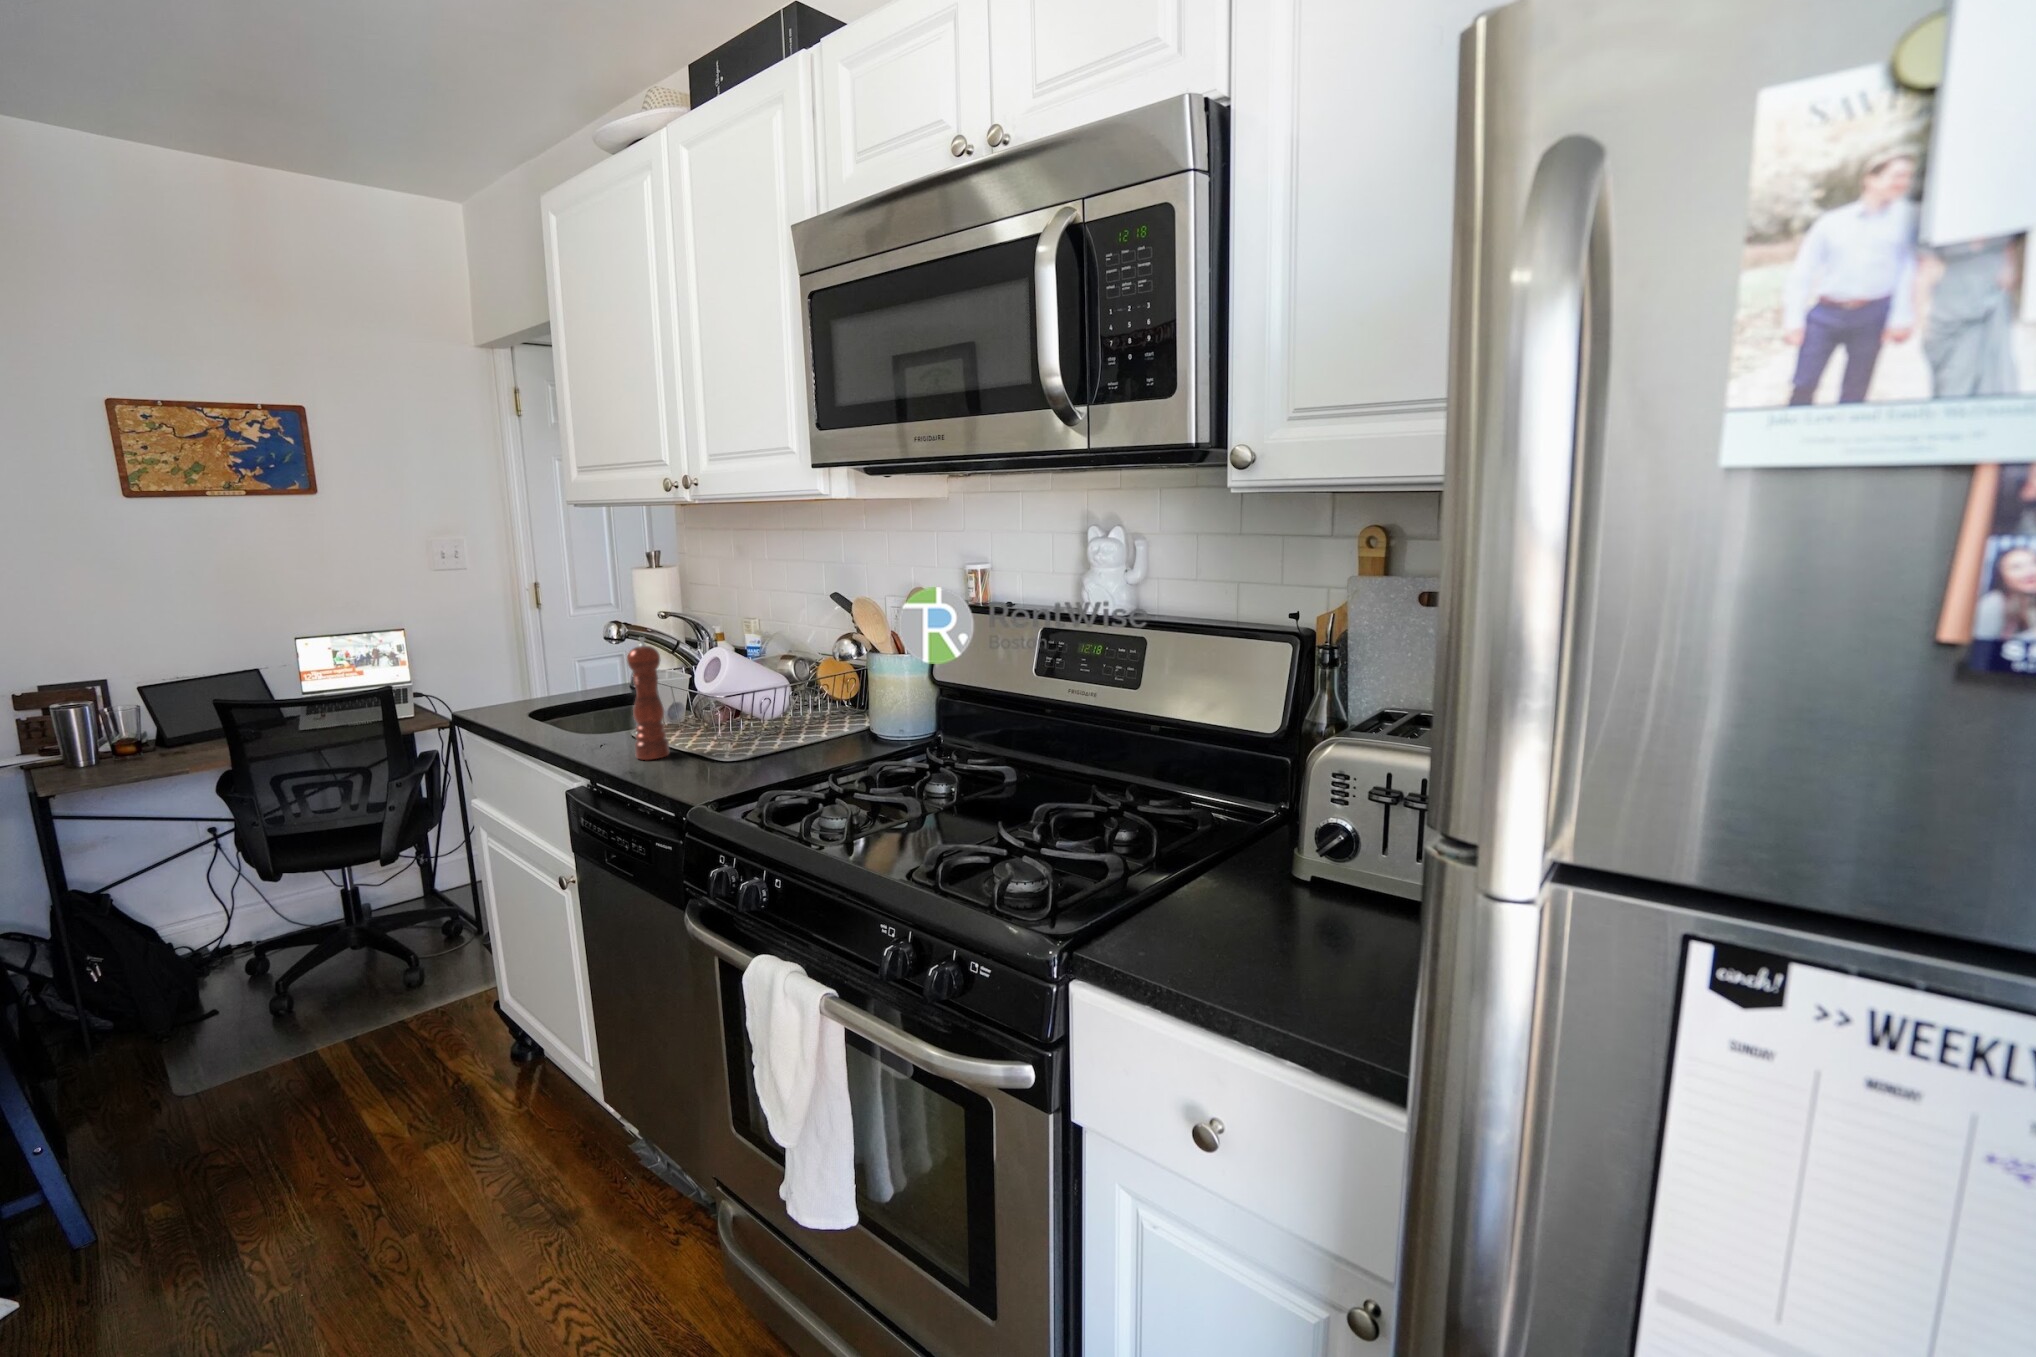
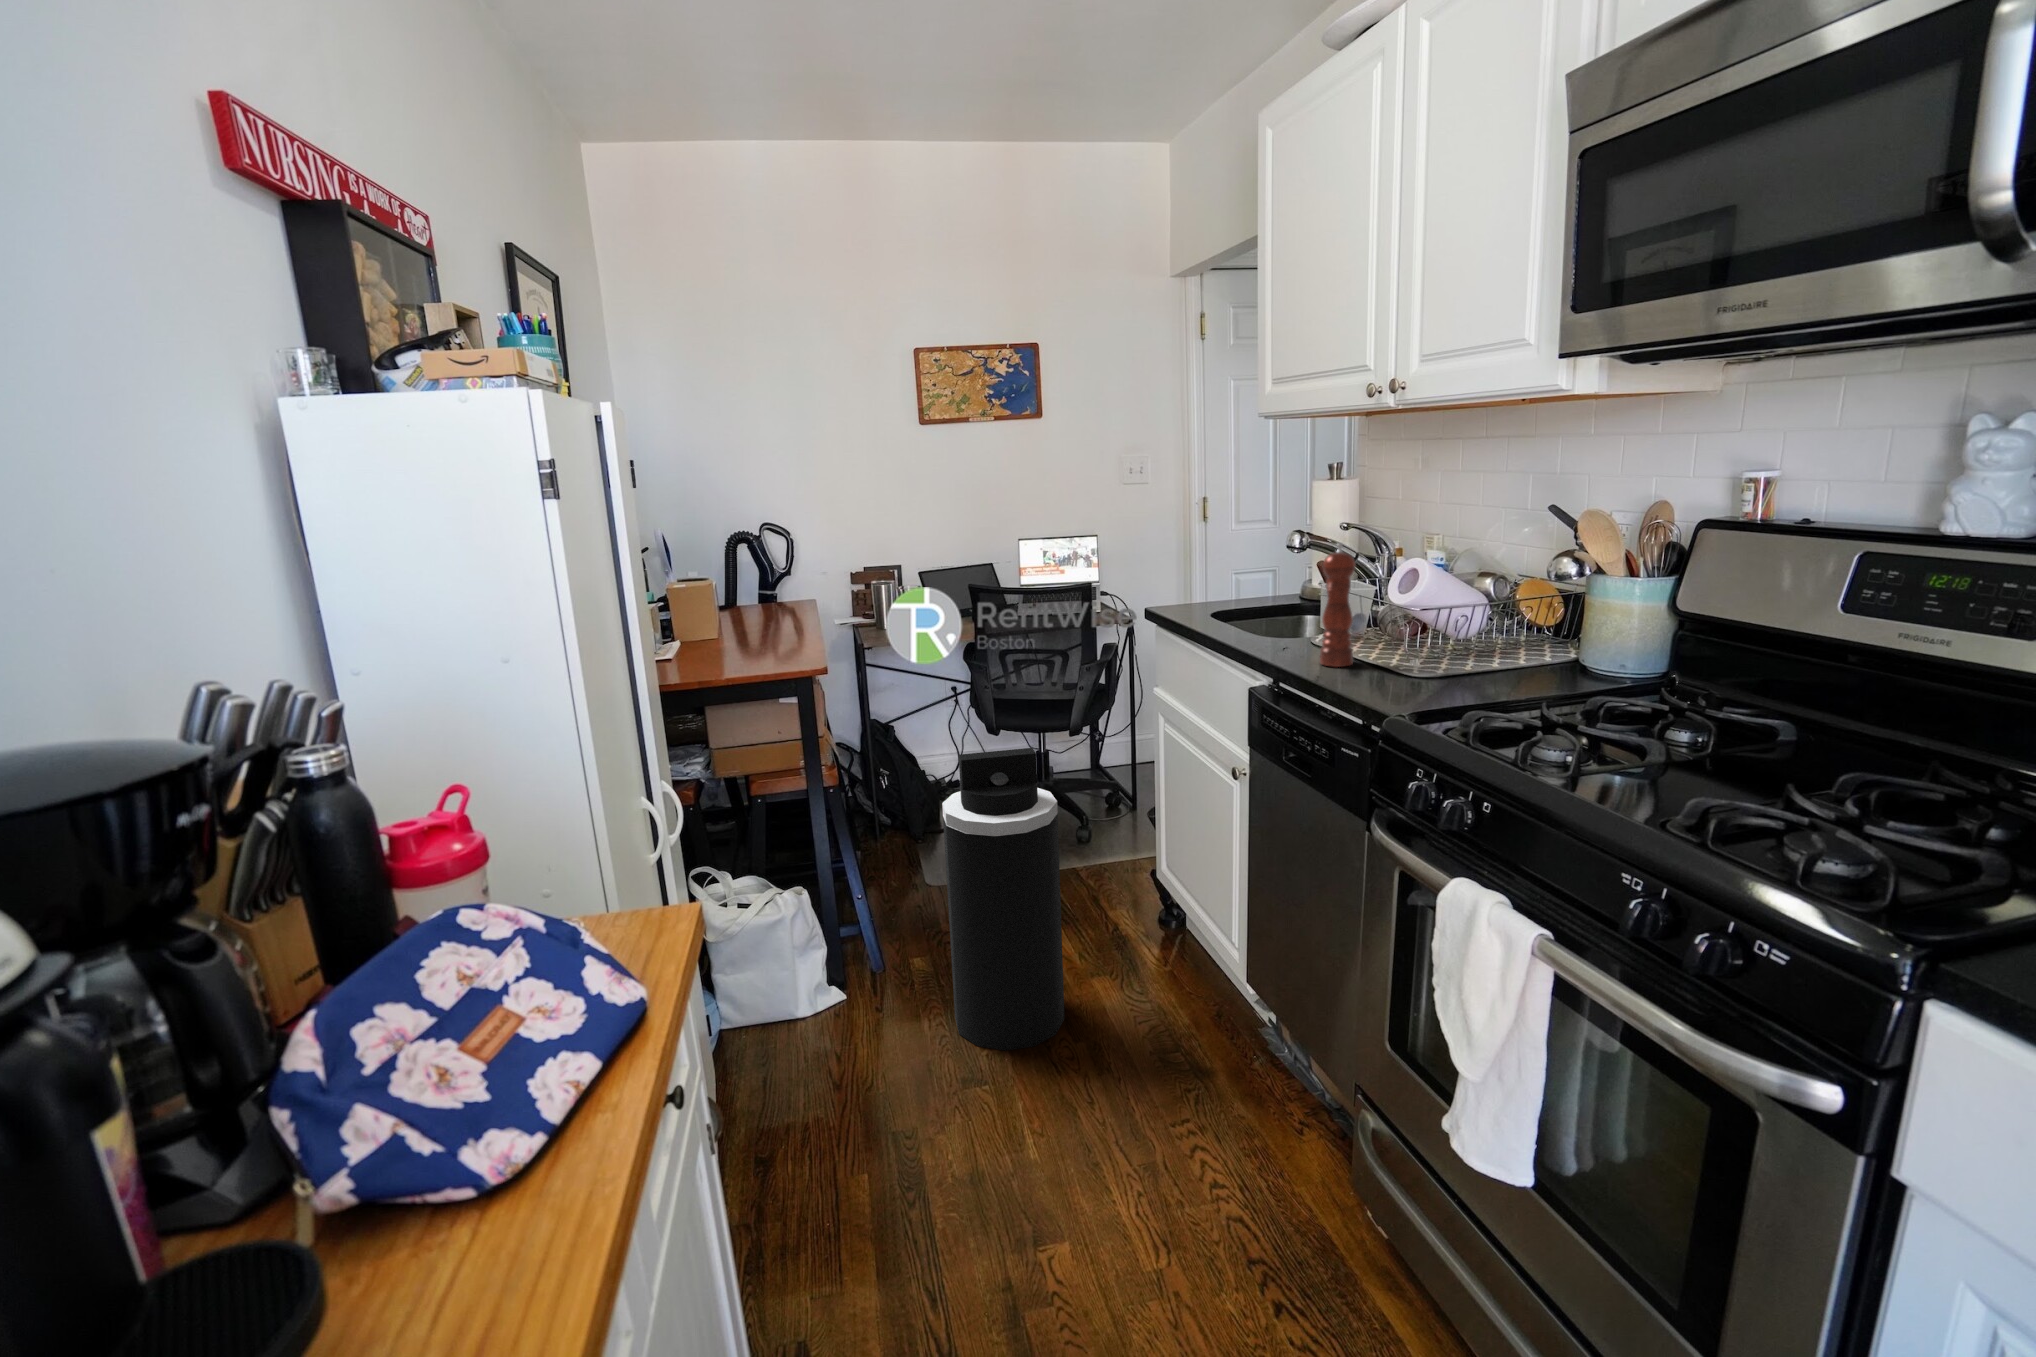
trash can: none [163,897,384,1293] -> present [942,748,1065,1051]

